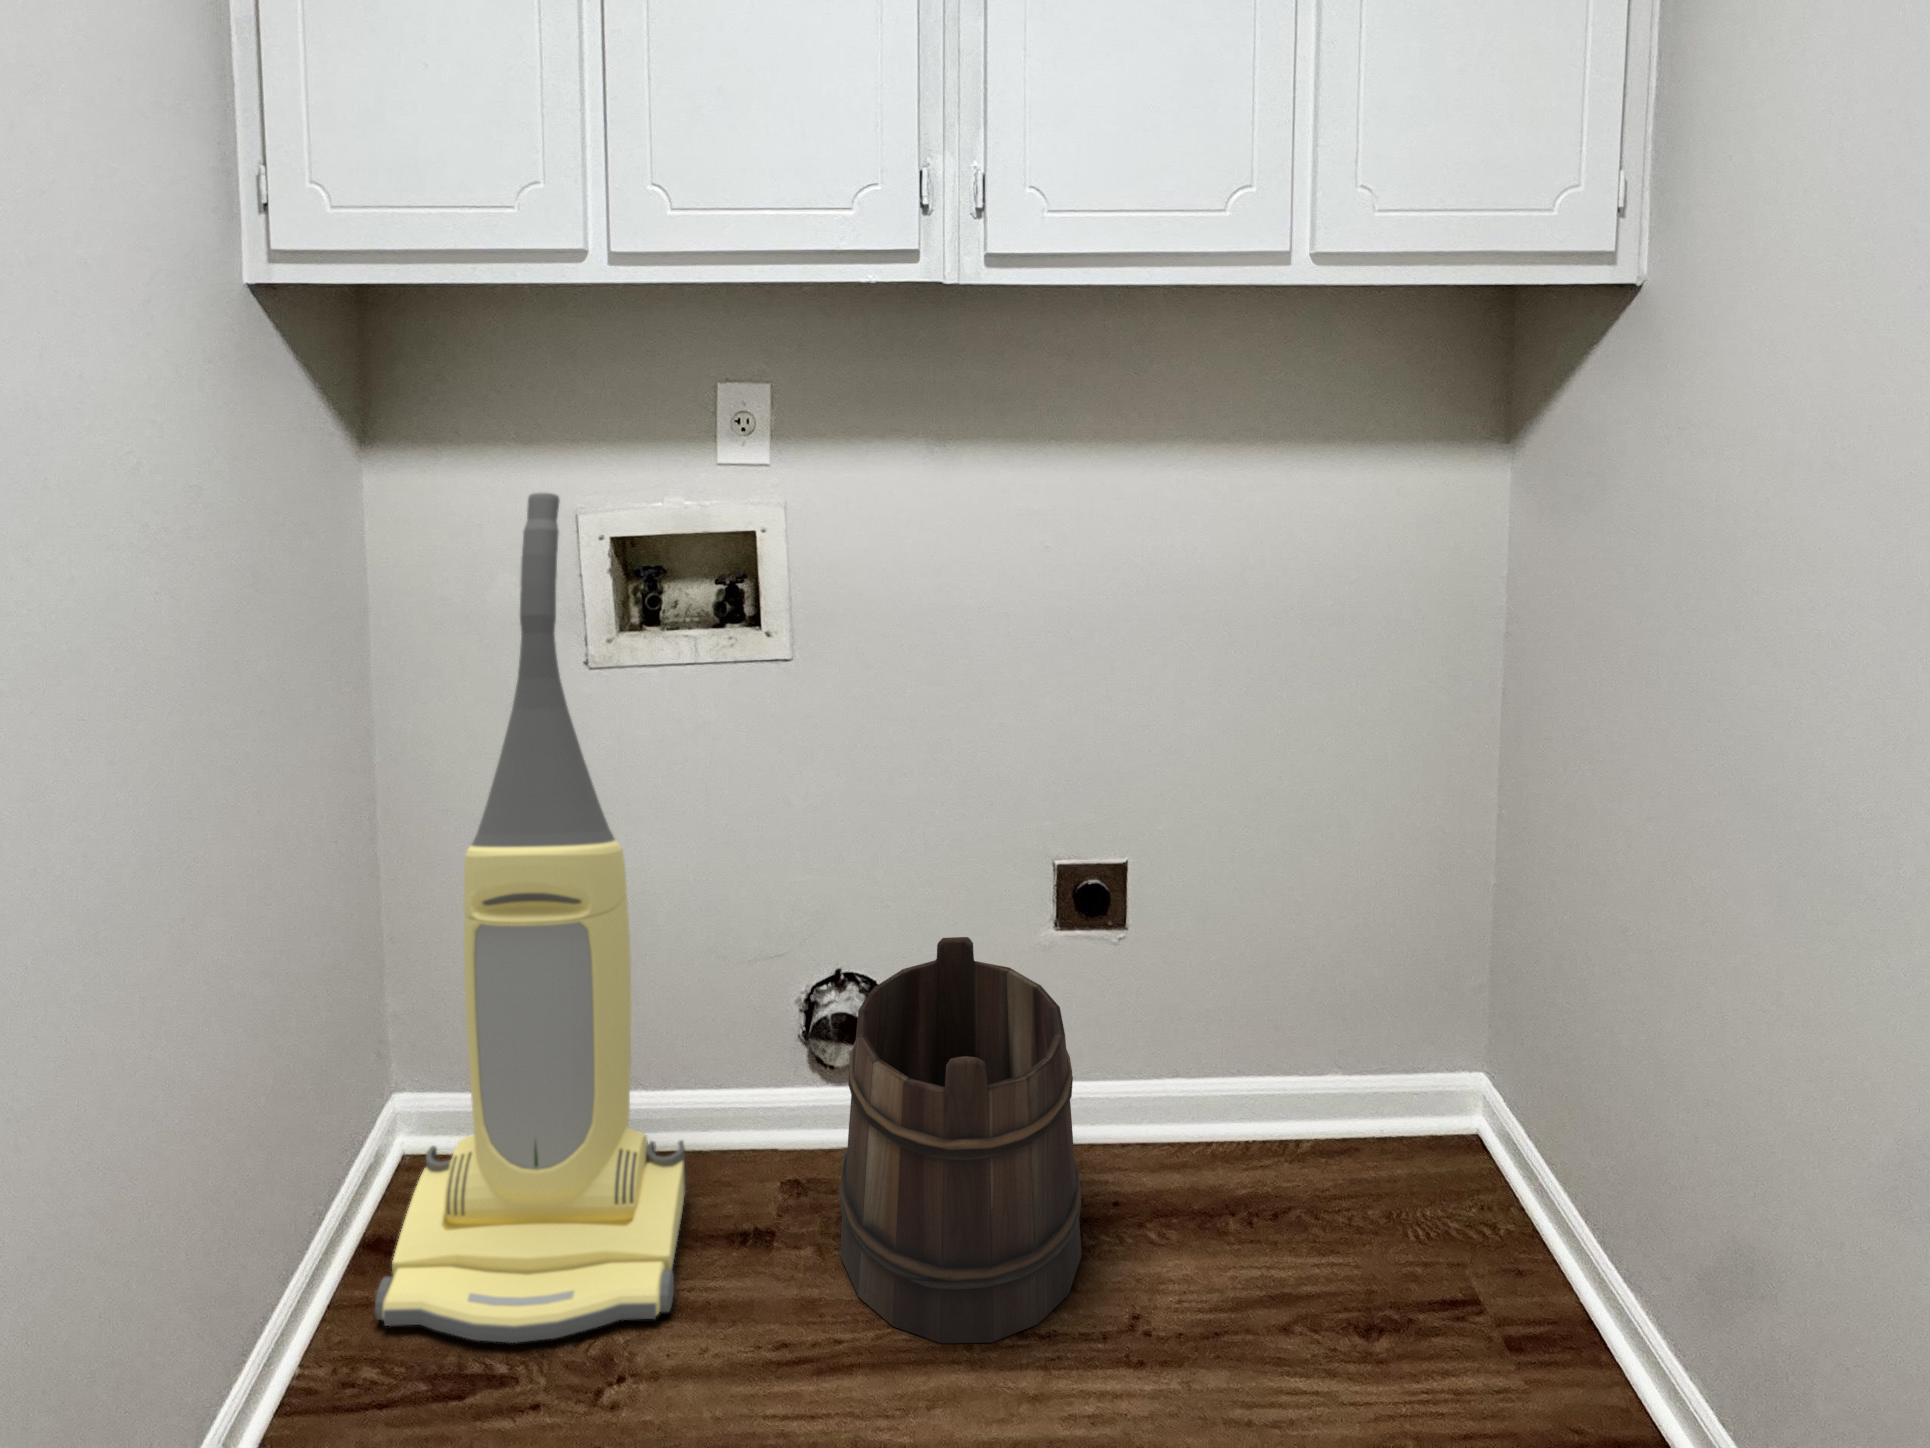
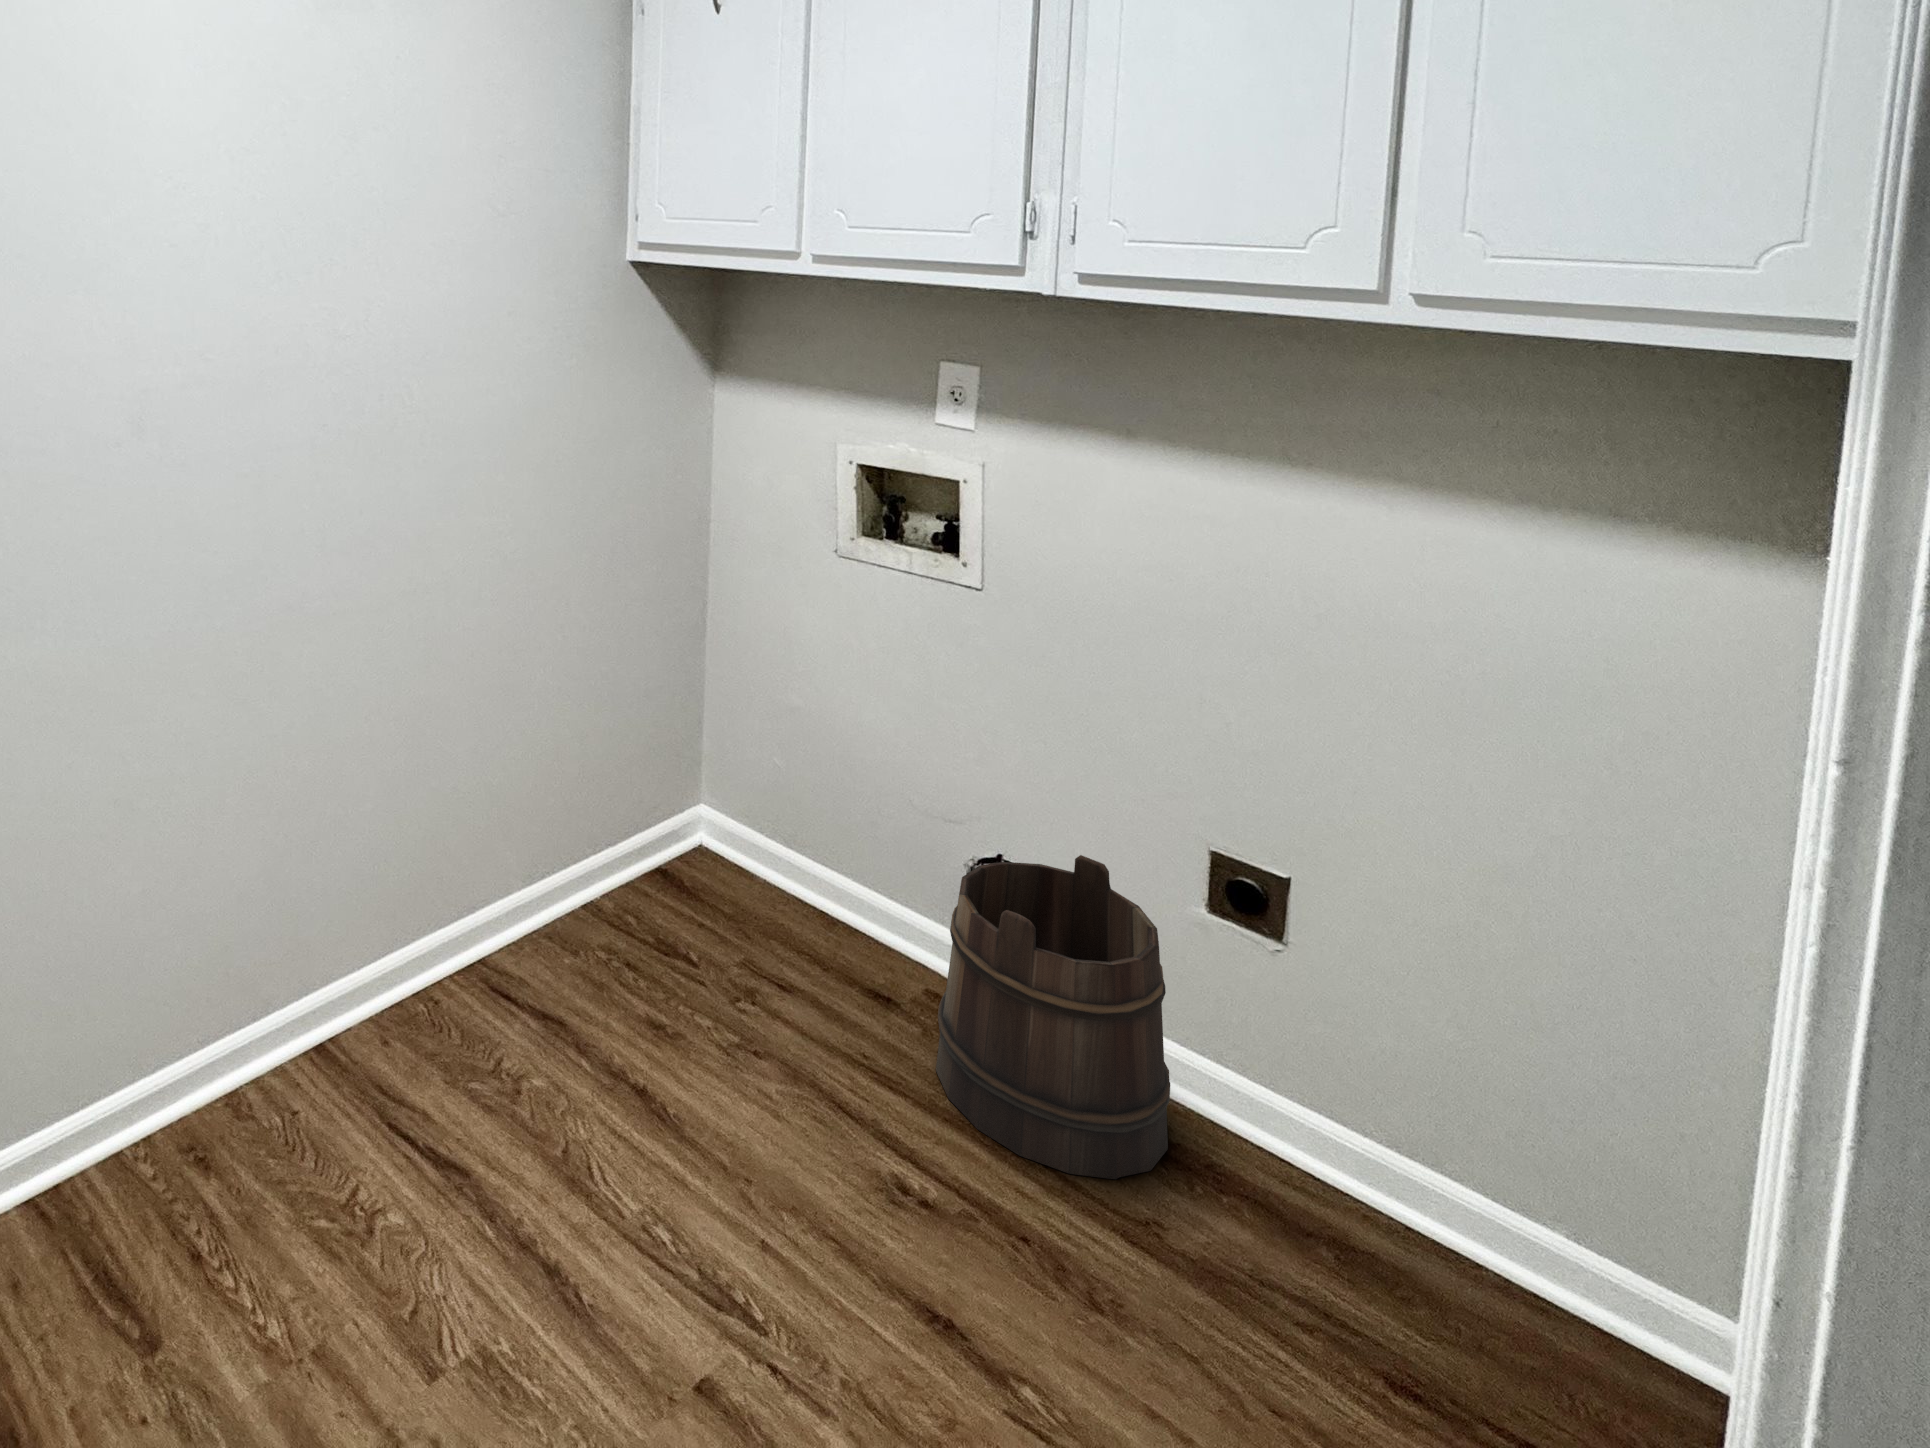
vacuum cleaner: present [375,493,686,1343] -> none [641,419,857,997]

